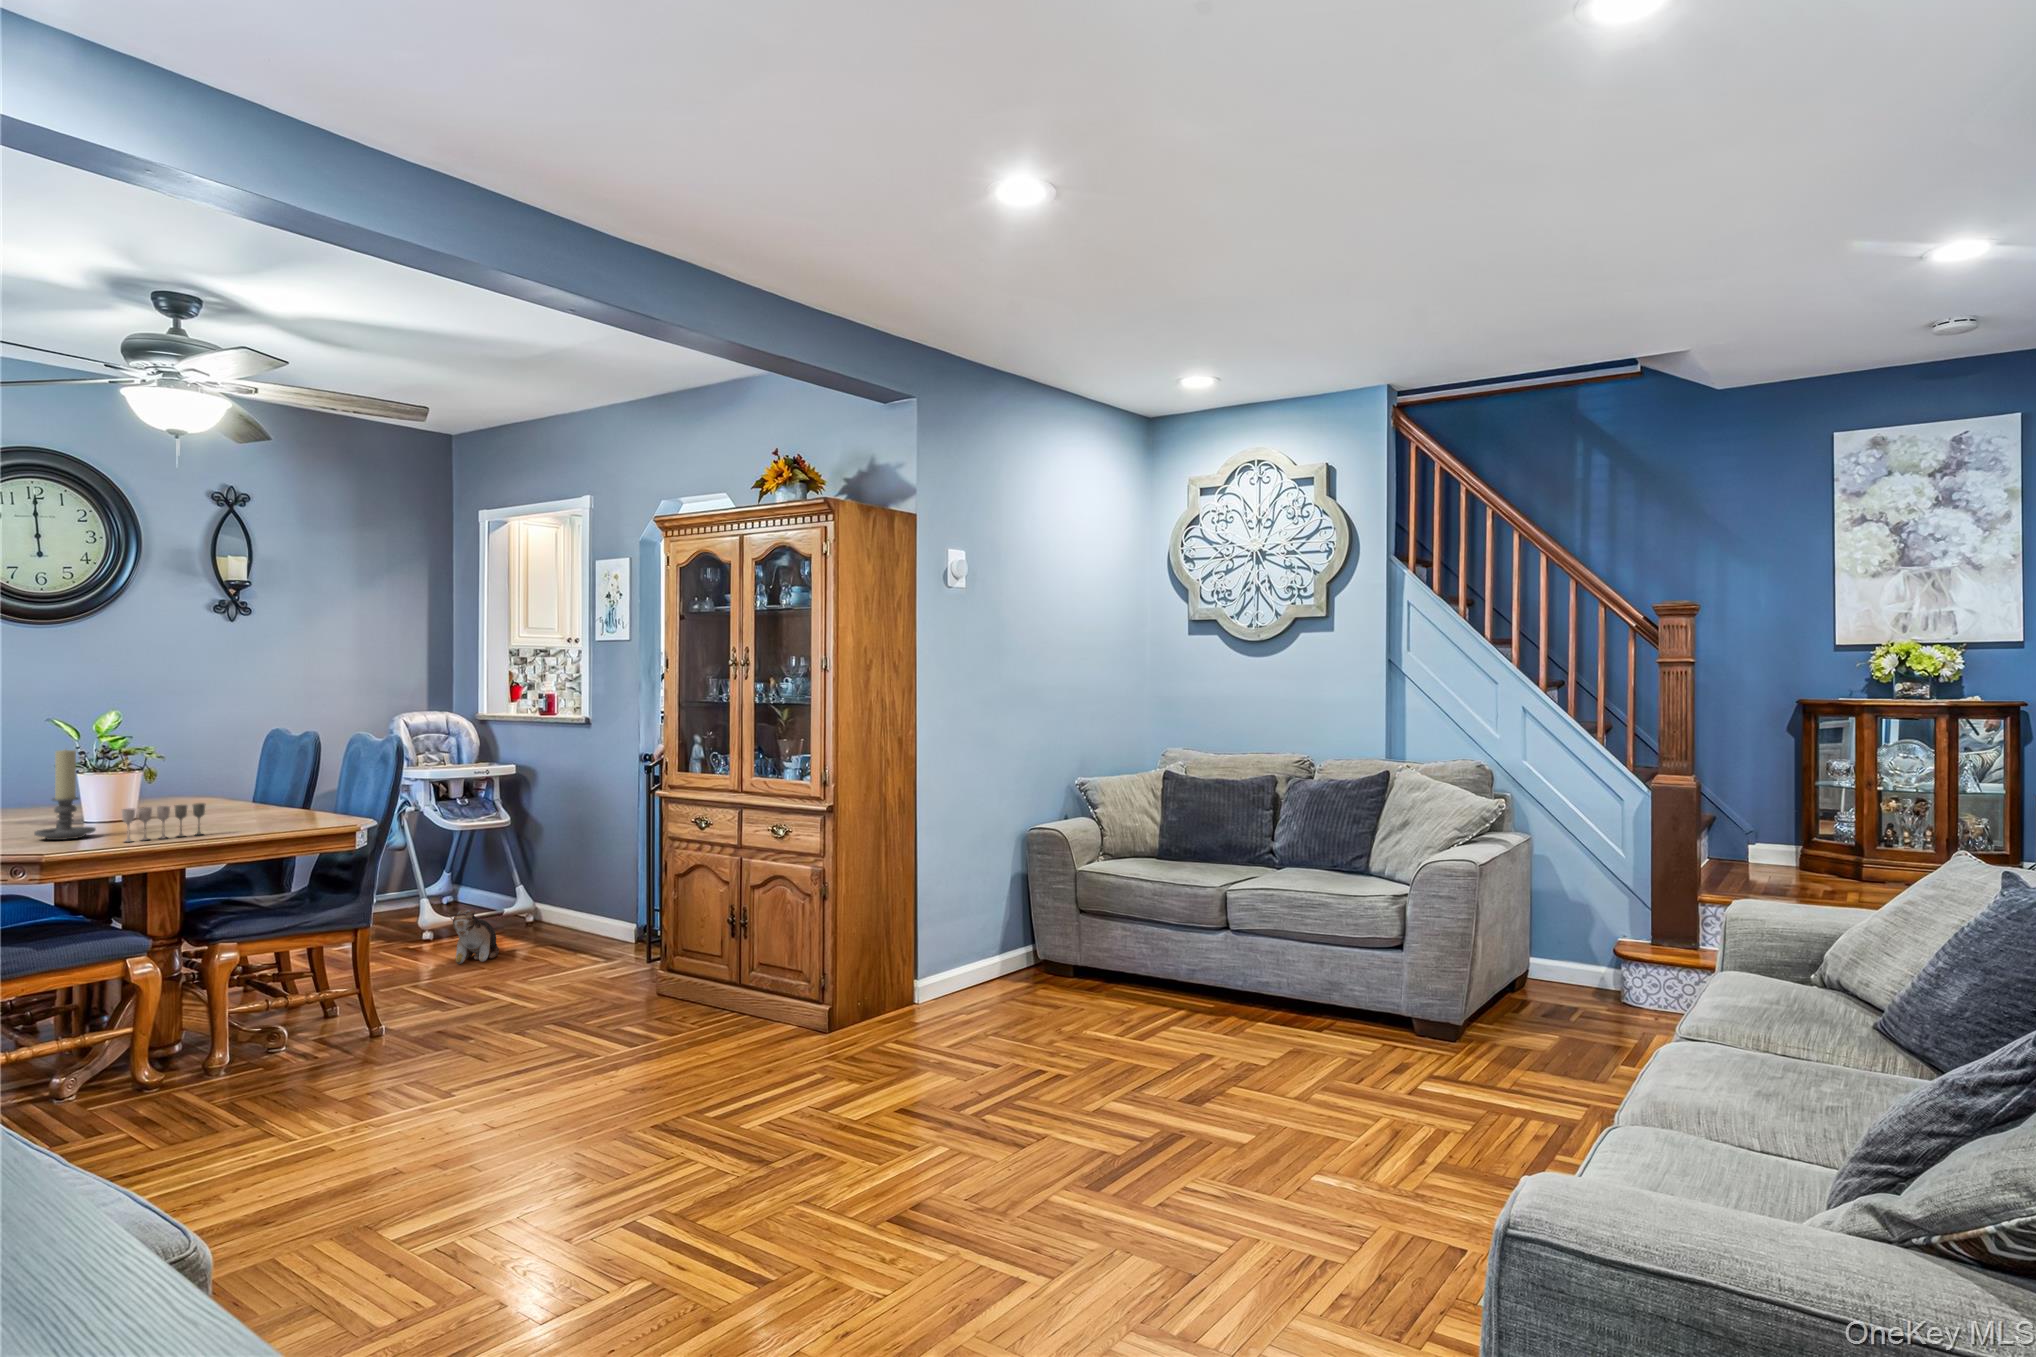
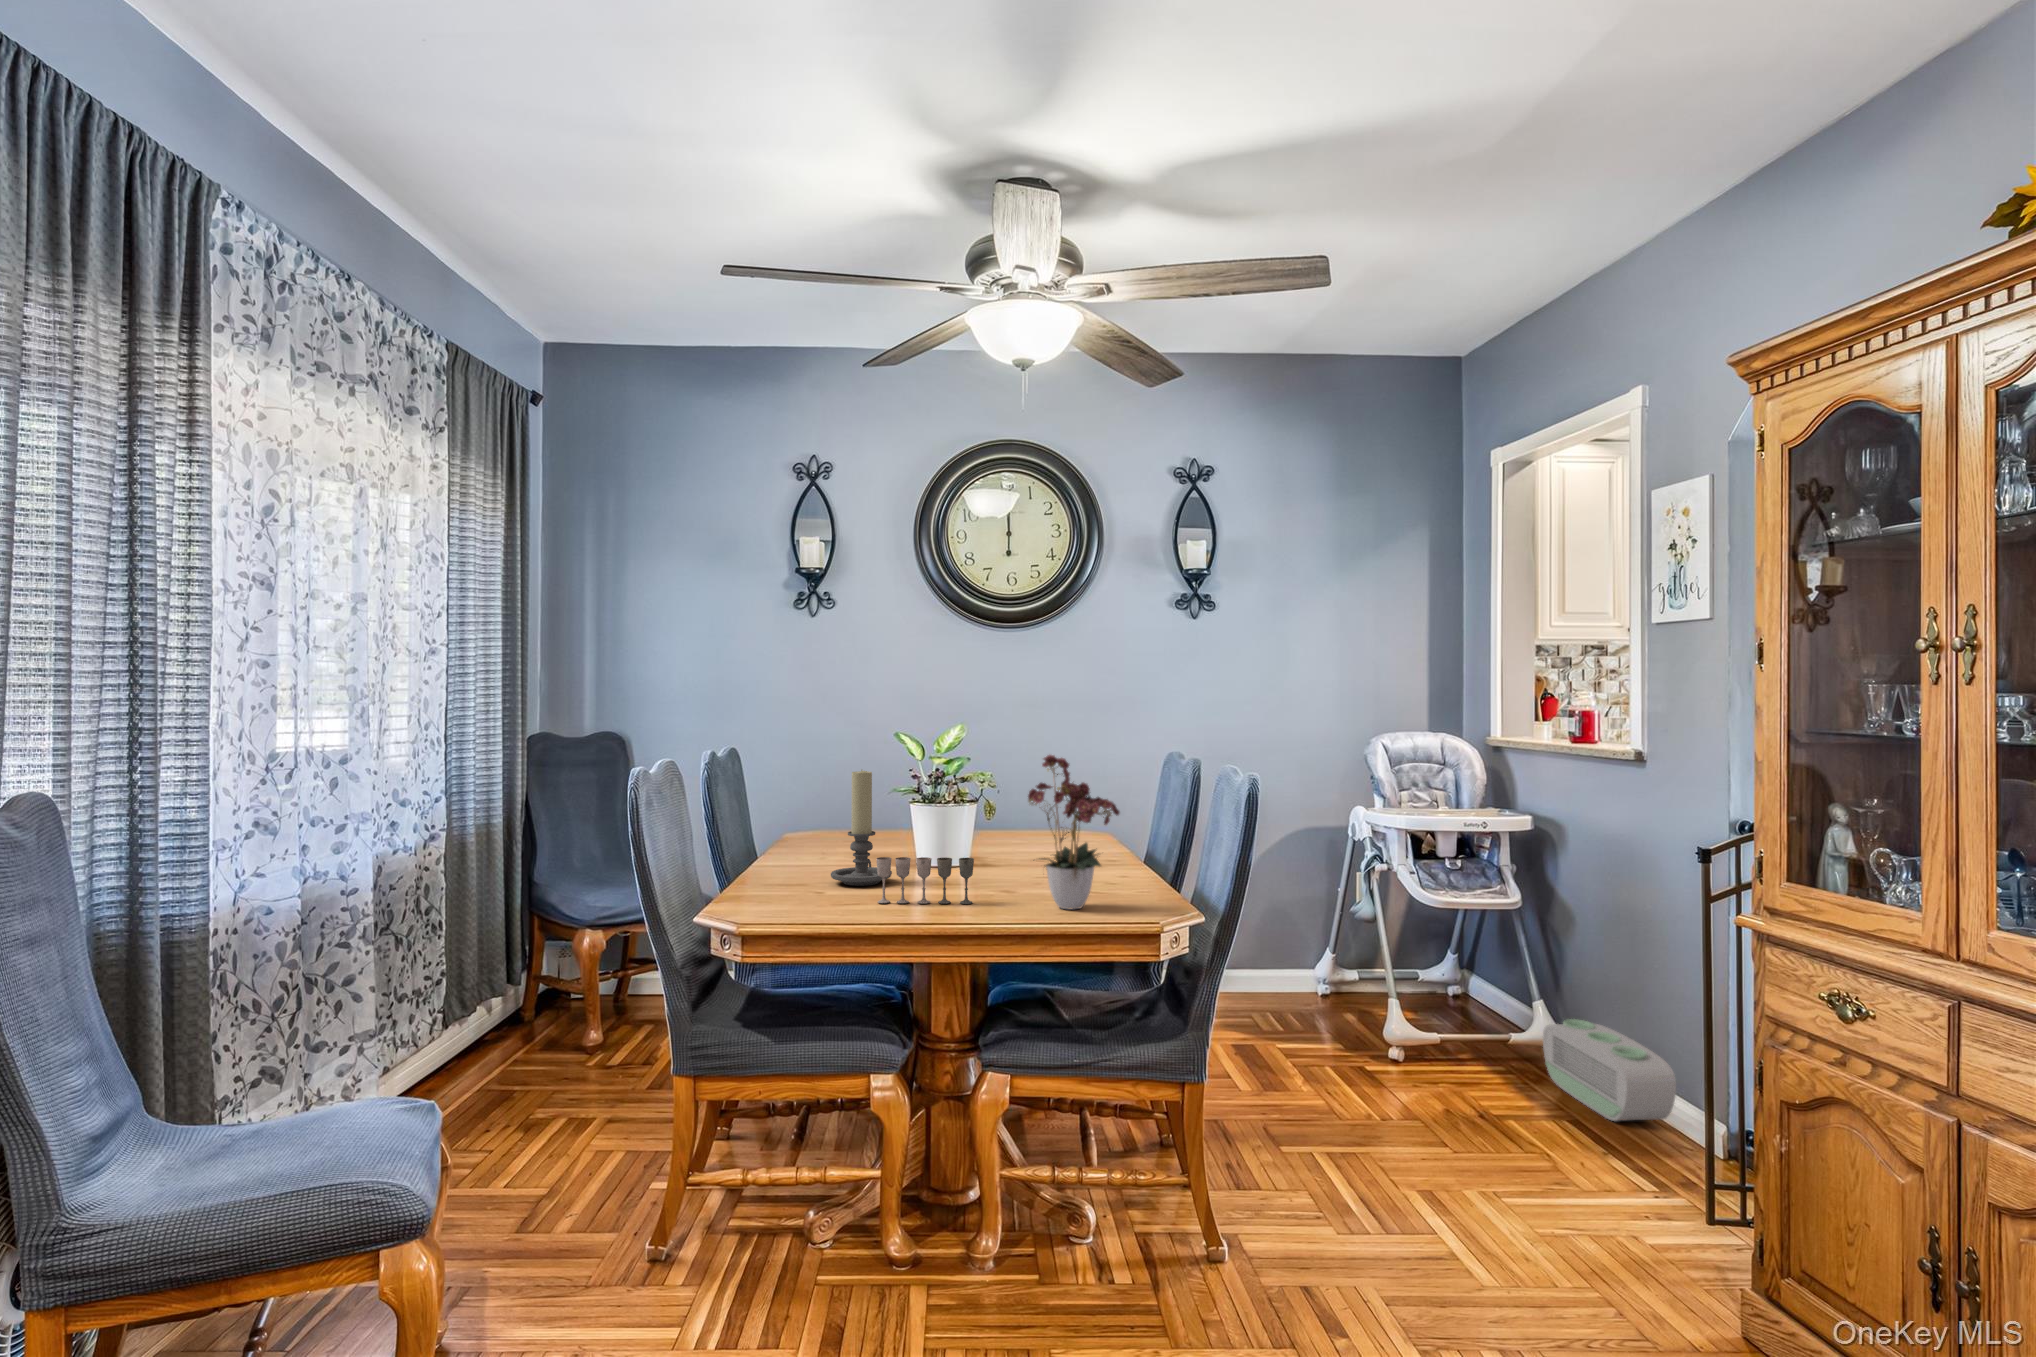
flower arrangement: none [245,723,331,829] -> present [1028,755,1120,909]
air purifier: none [528,890,610,940] -> present [1543,1019,1676,1121]
plush toy: present [448,909,499,964] -> none [1390,1039,1482,1127]

